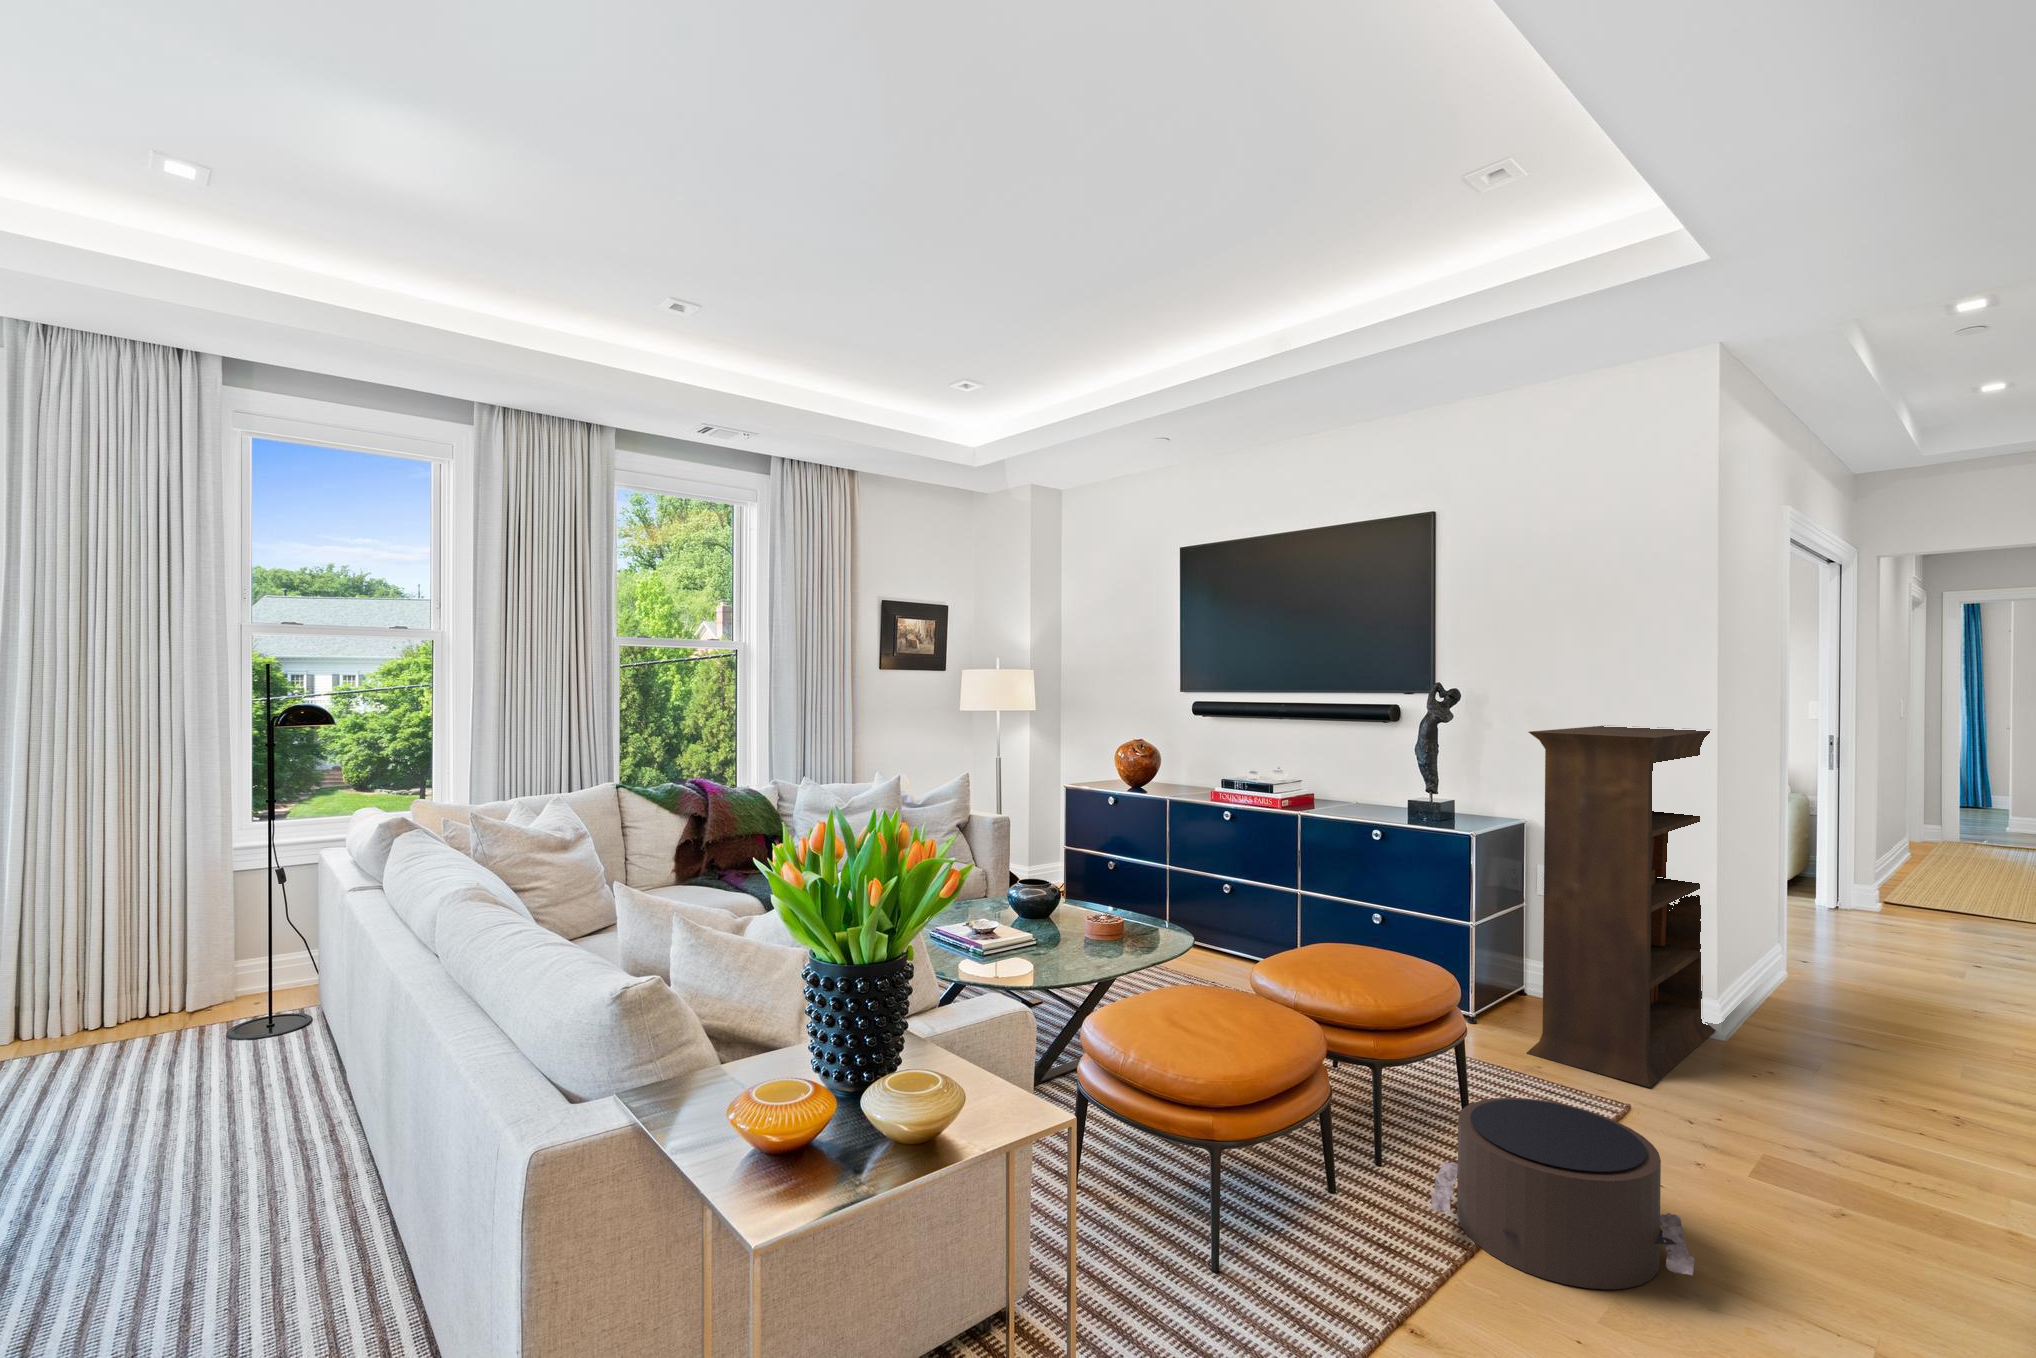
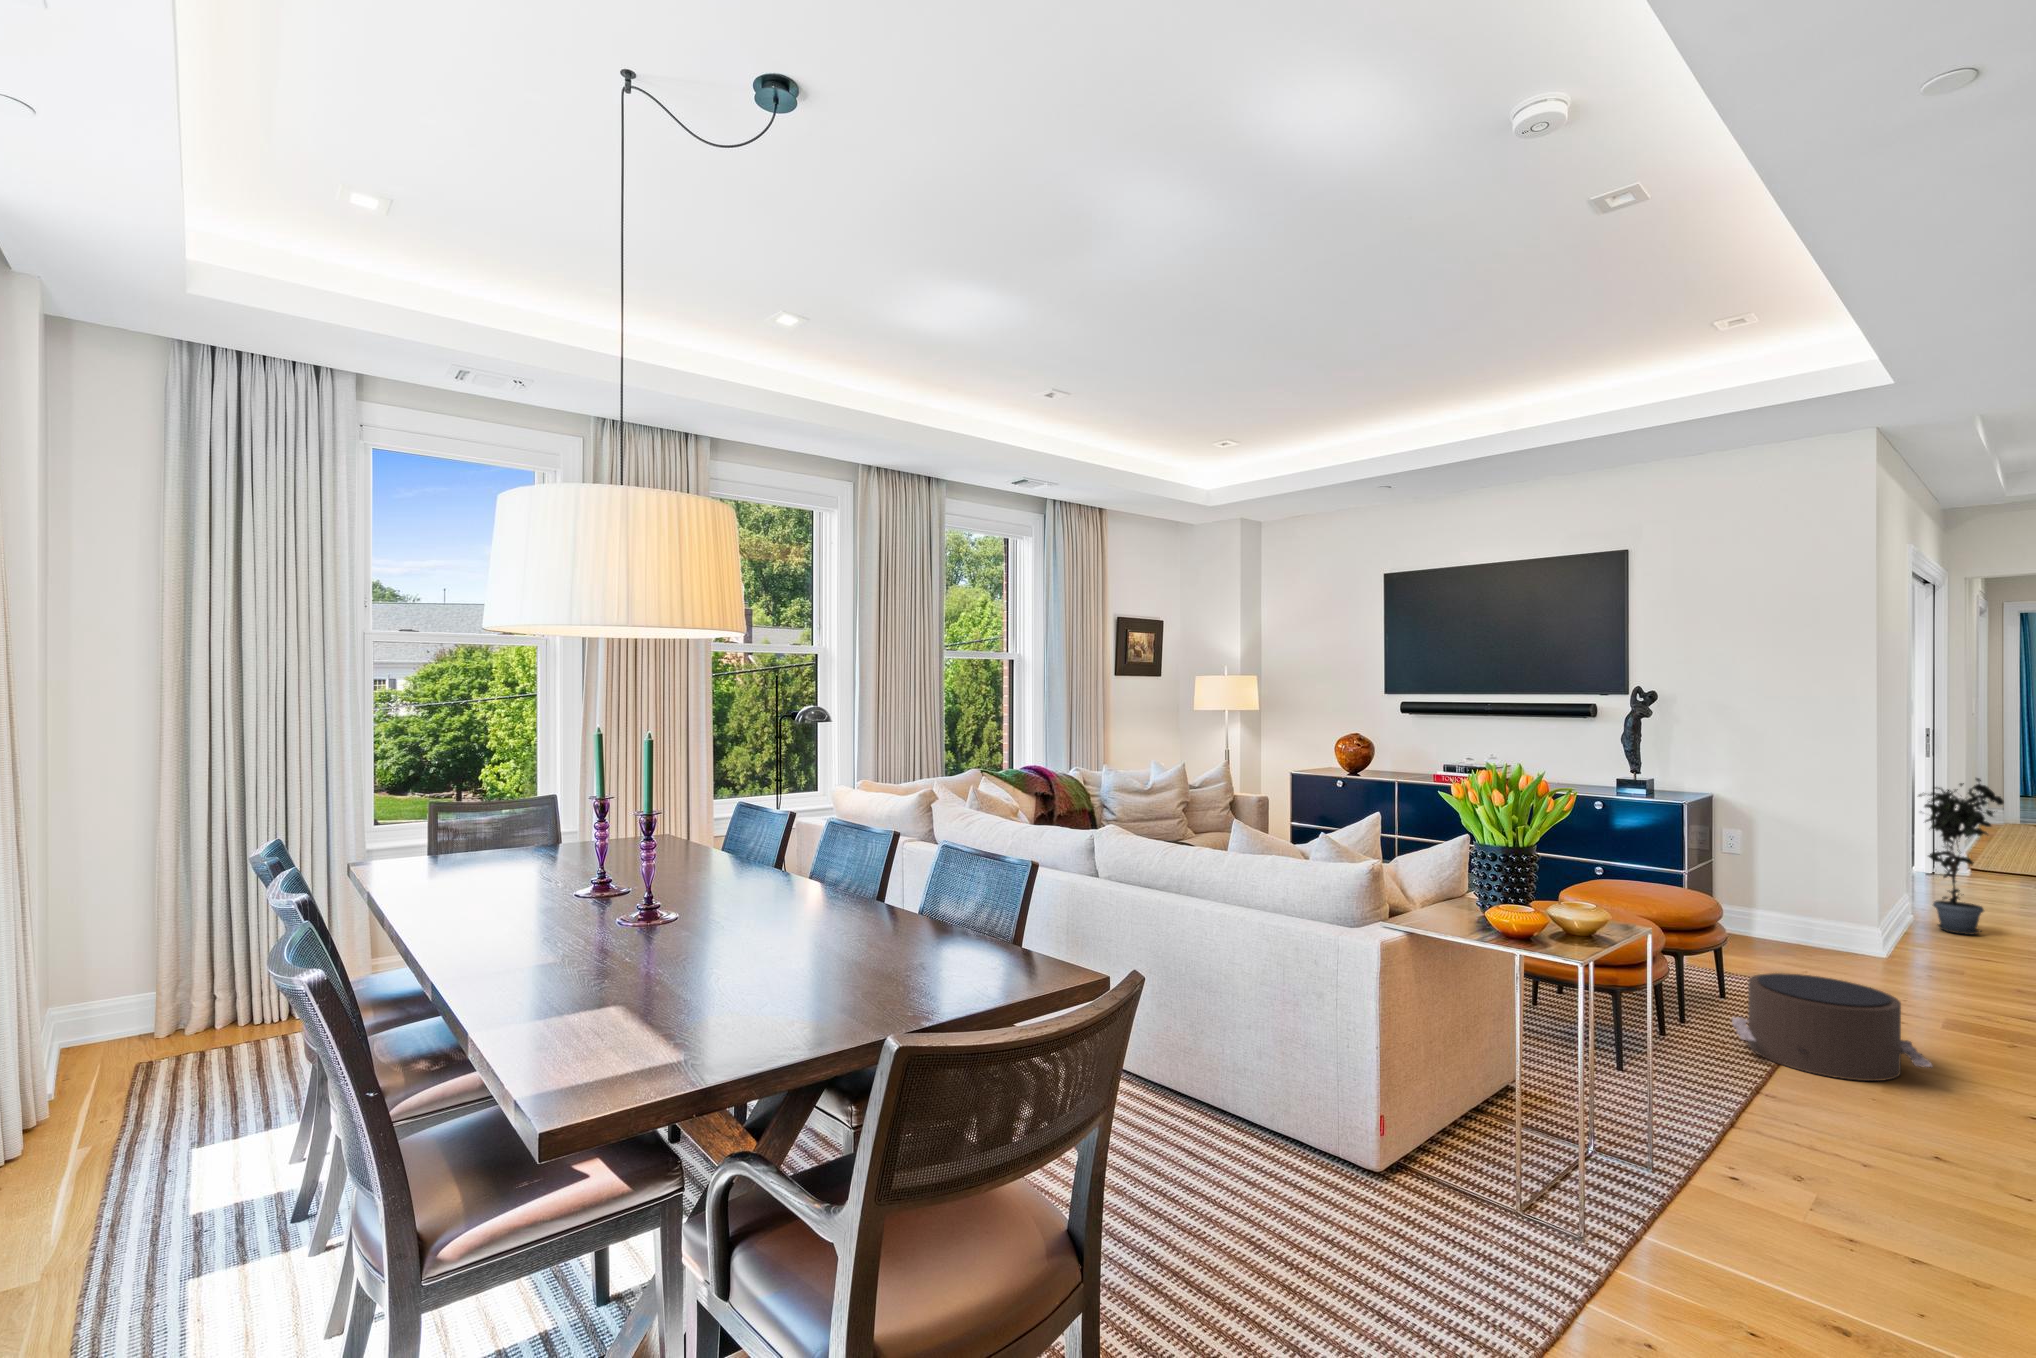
bookcase: present [1527,725,1716,1087] -> none [1738,719,1876,984]
potted plant: none [1788,802,1898,1002] -> present [1919,778,2004,935]

